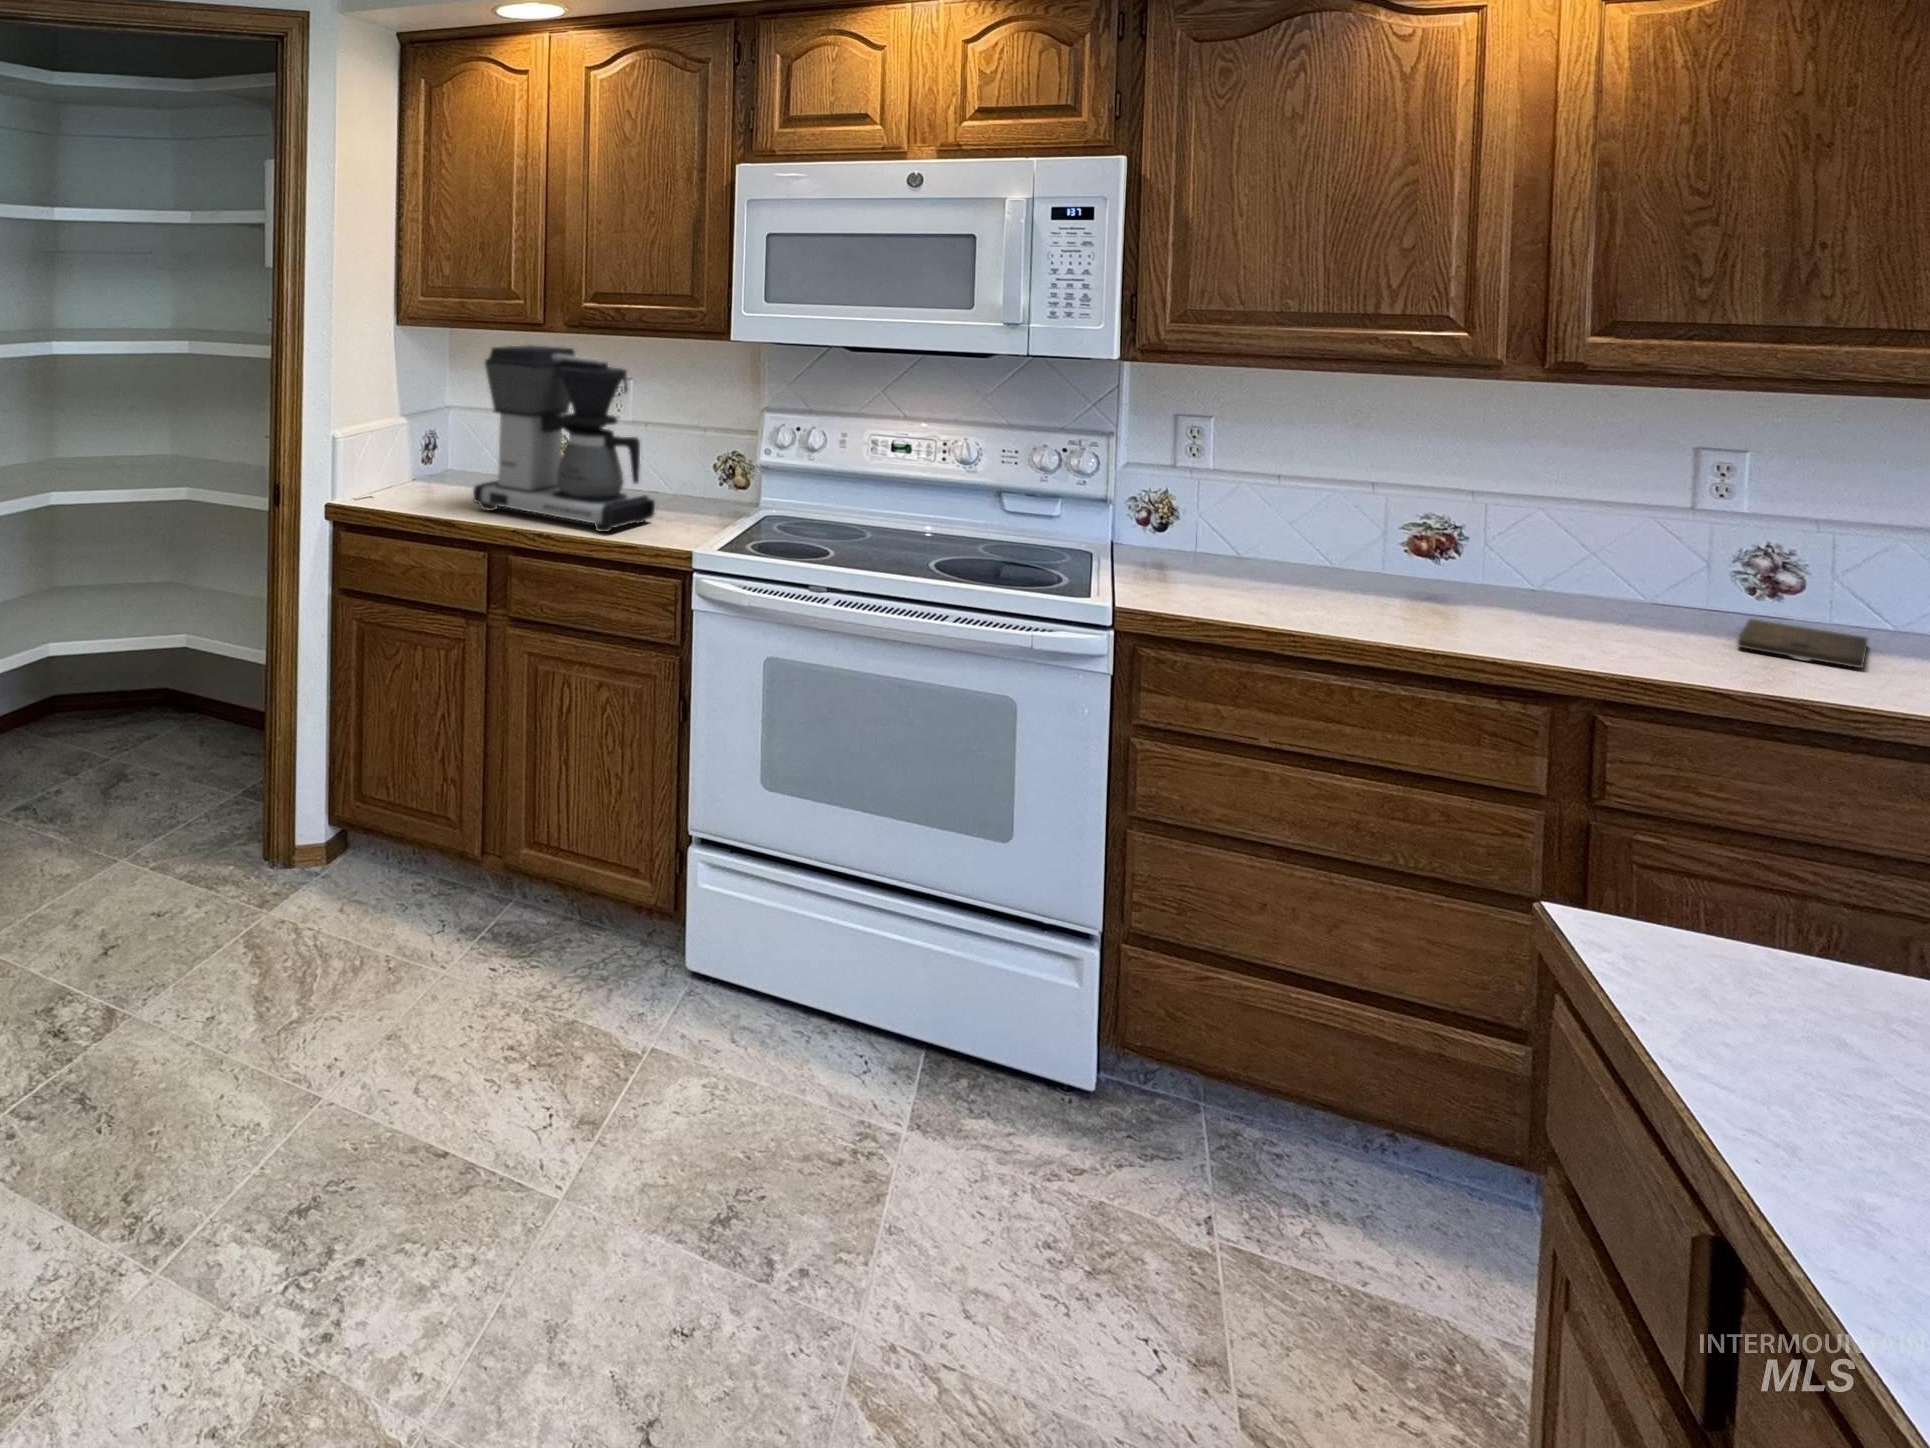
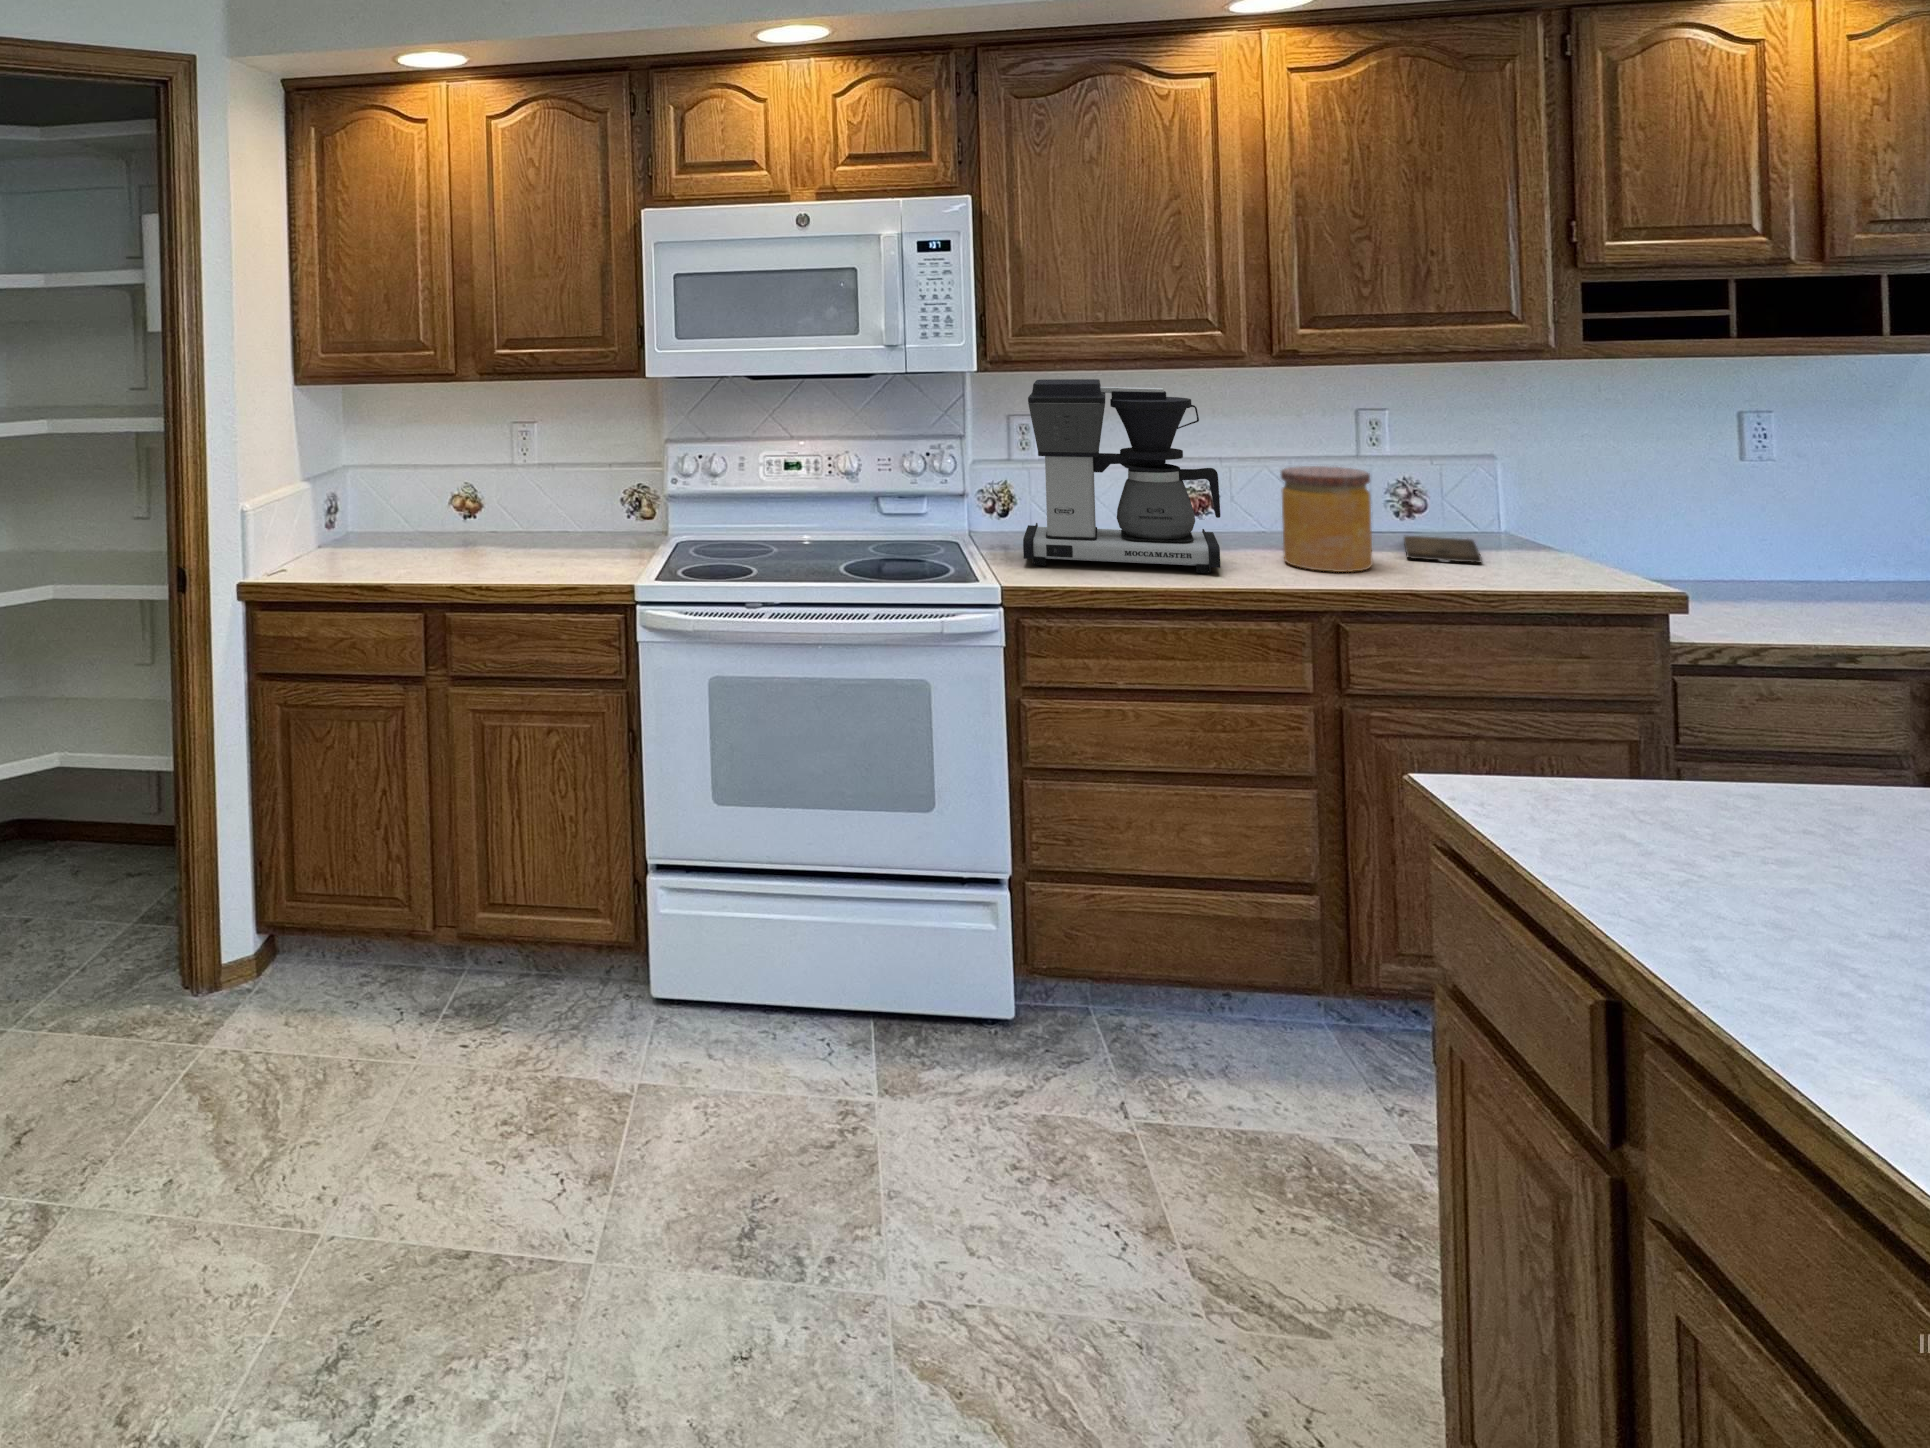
coffee maker: present [473,345,655,532] -> present [1023,379,1220,573]
jar: none [1535,510,1679,653] -> present [1281,466,1372,572]

